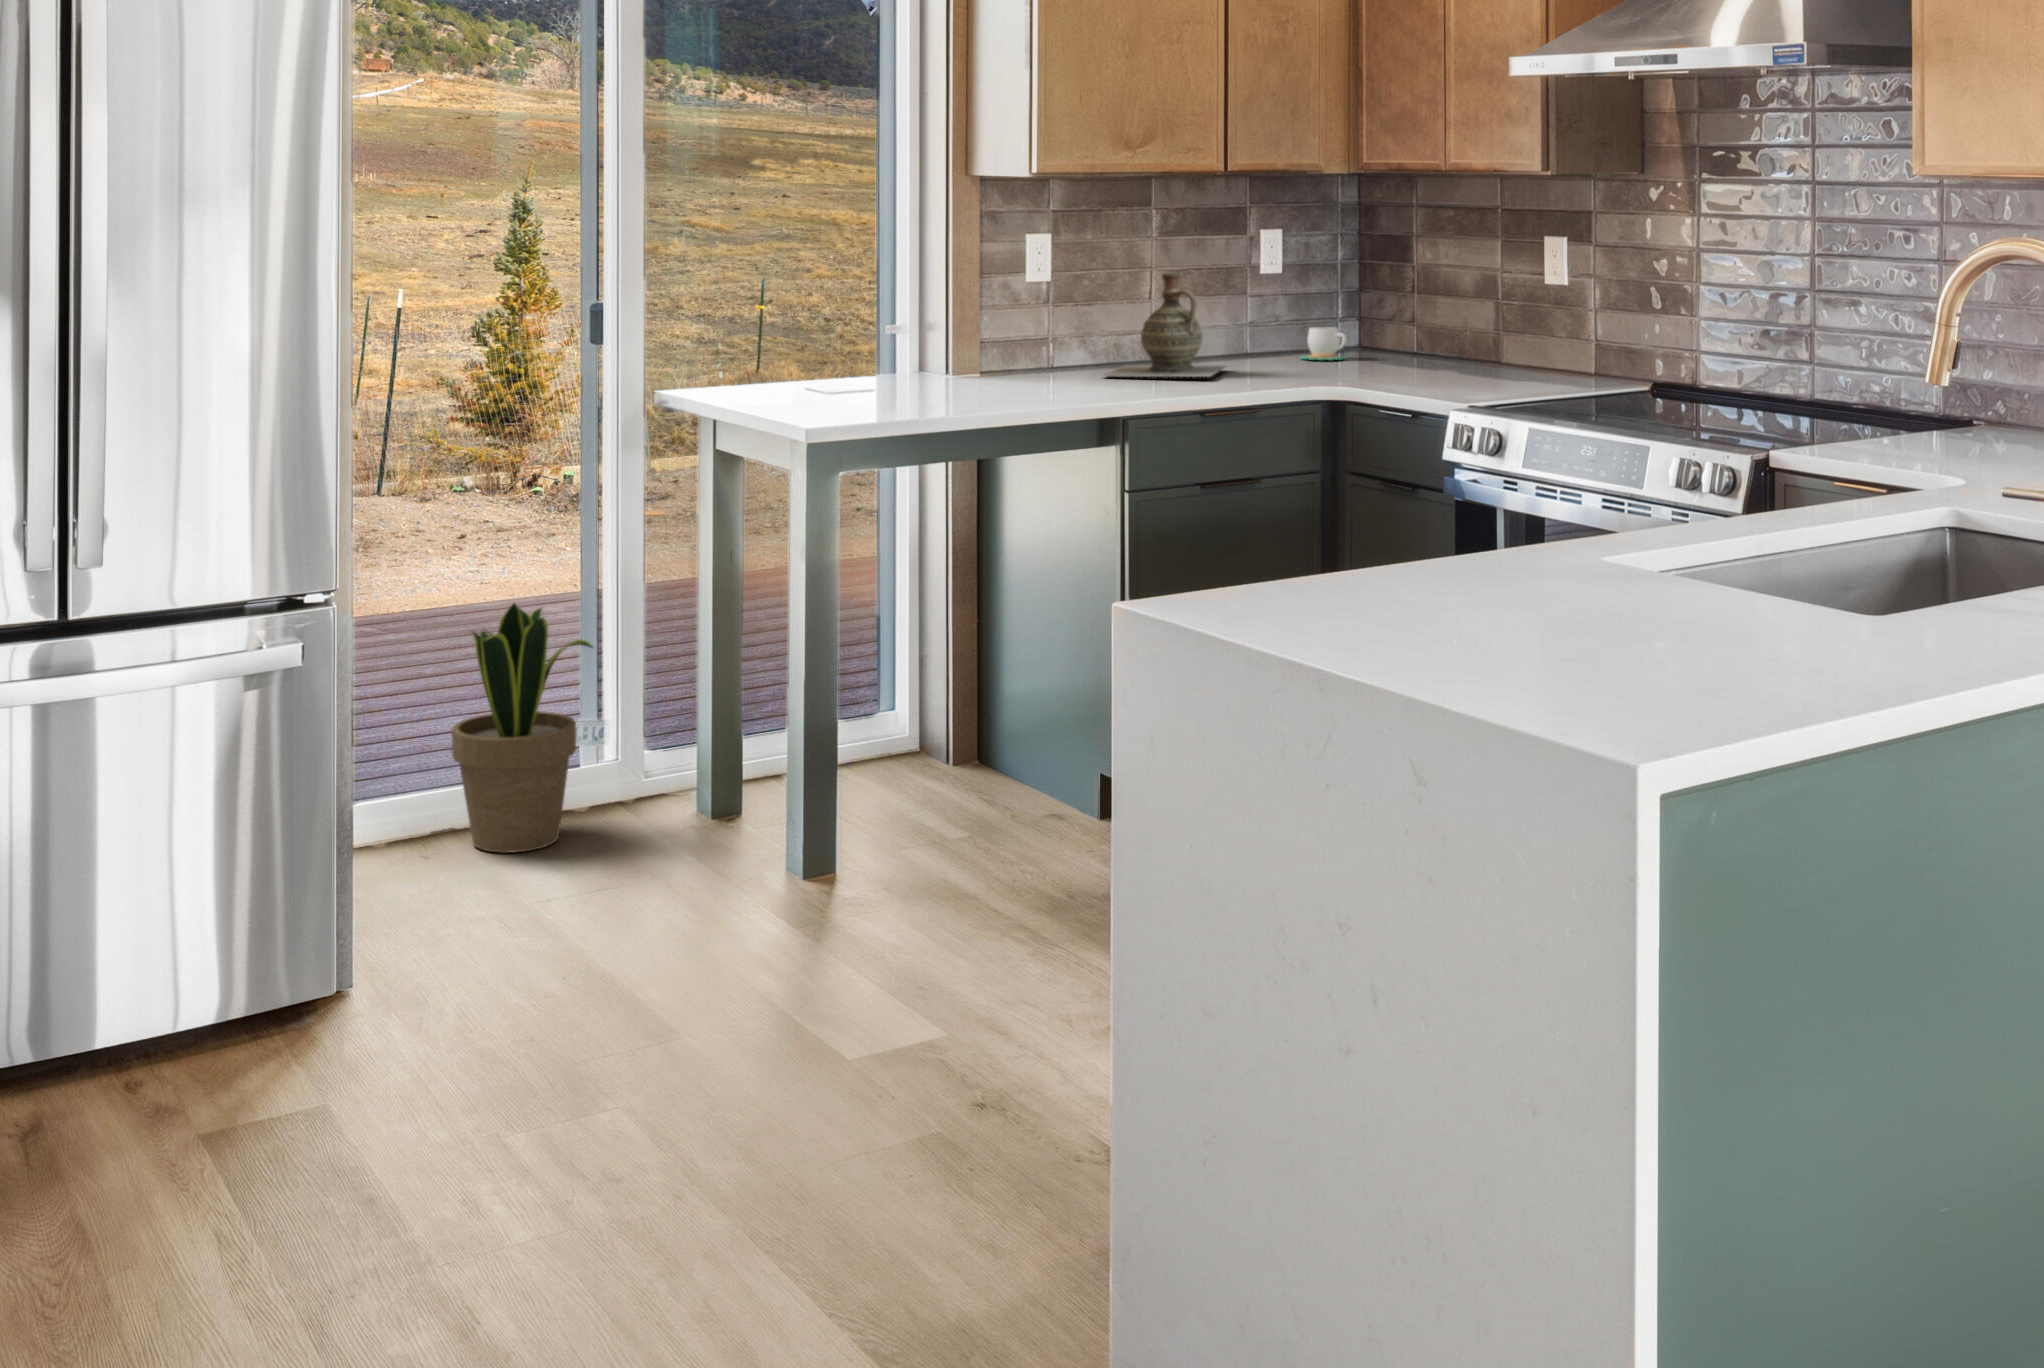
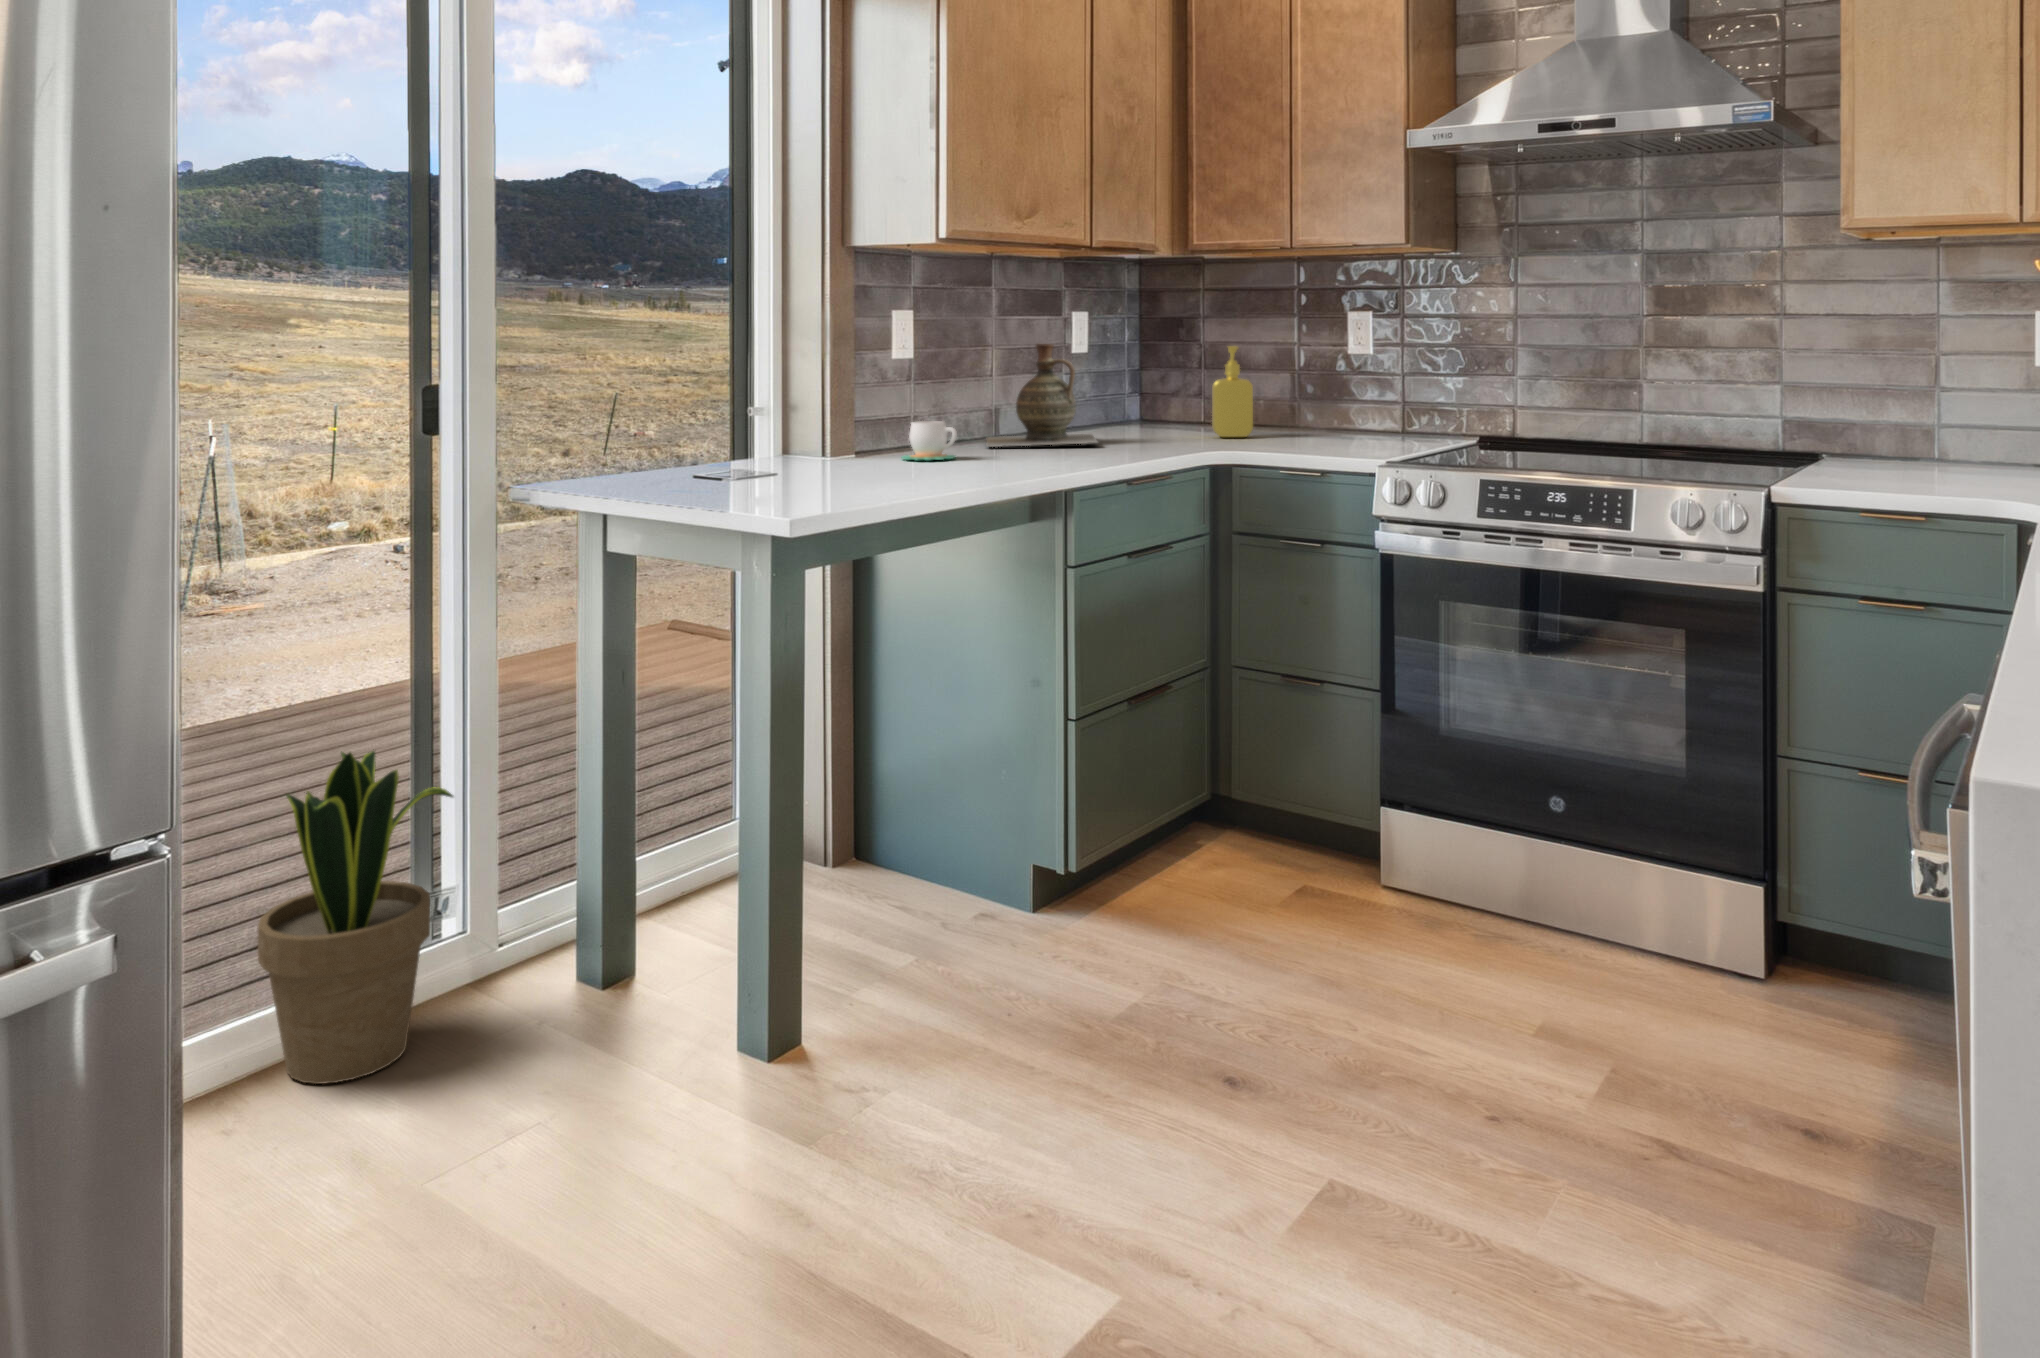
soap dispenser: none [1355,278,1401,375] -> present [1212,346,1253,437]
mug: present [1301,327,1346,360] -> present [902,421,957,460]

